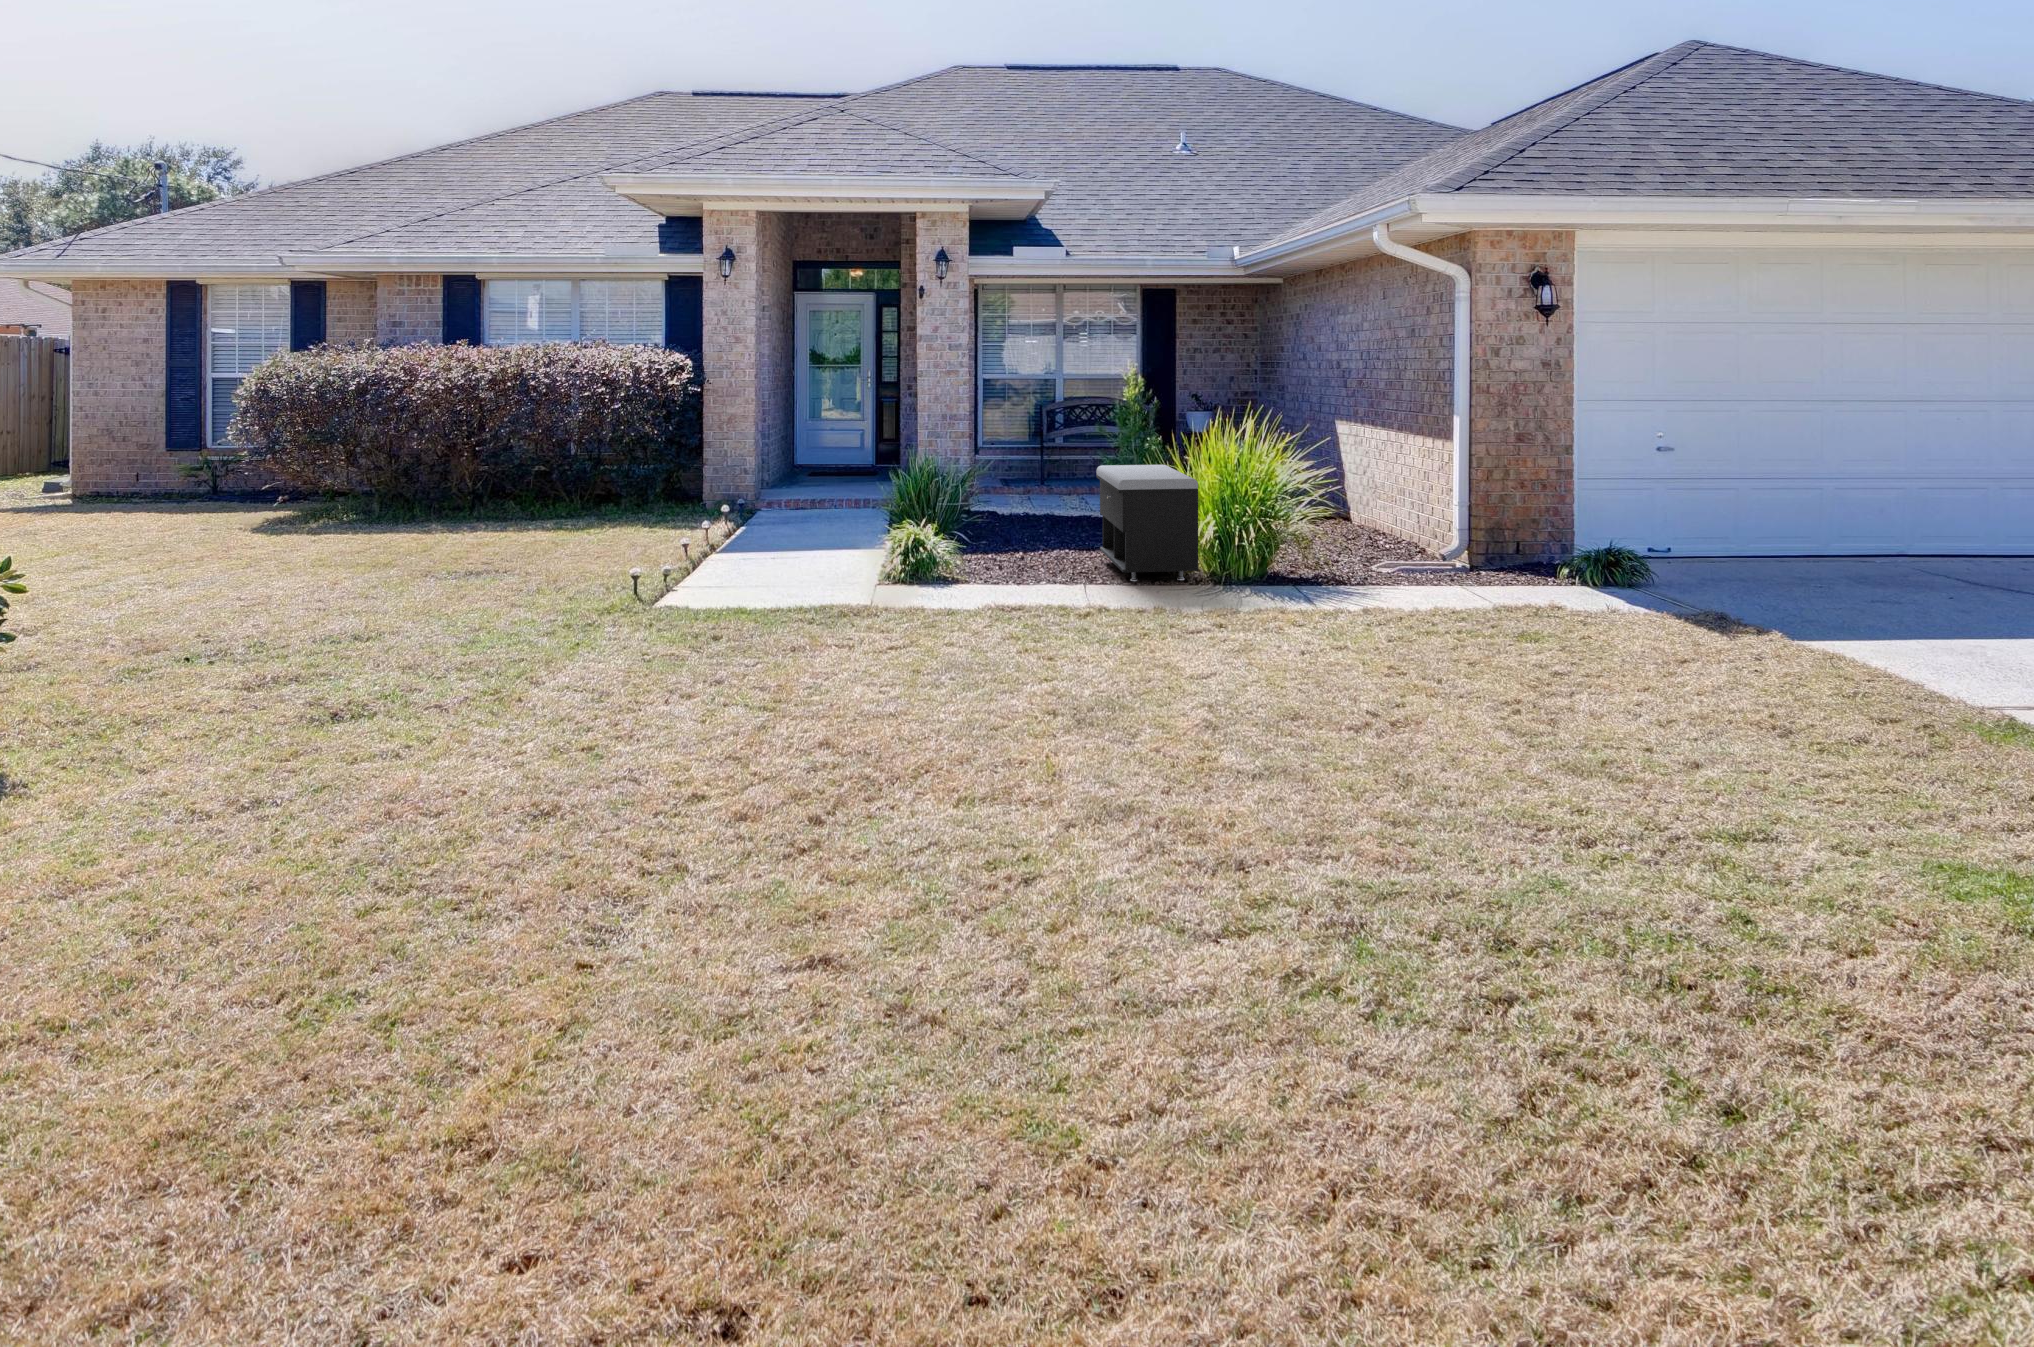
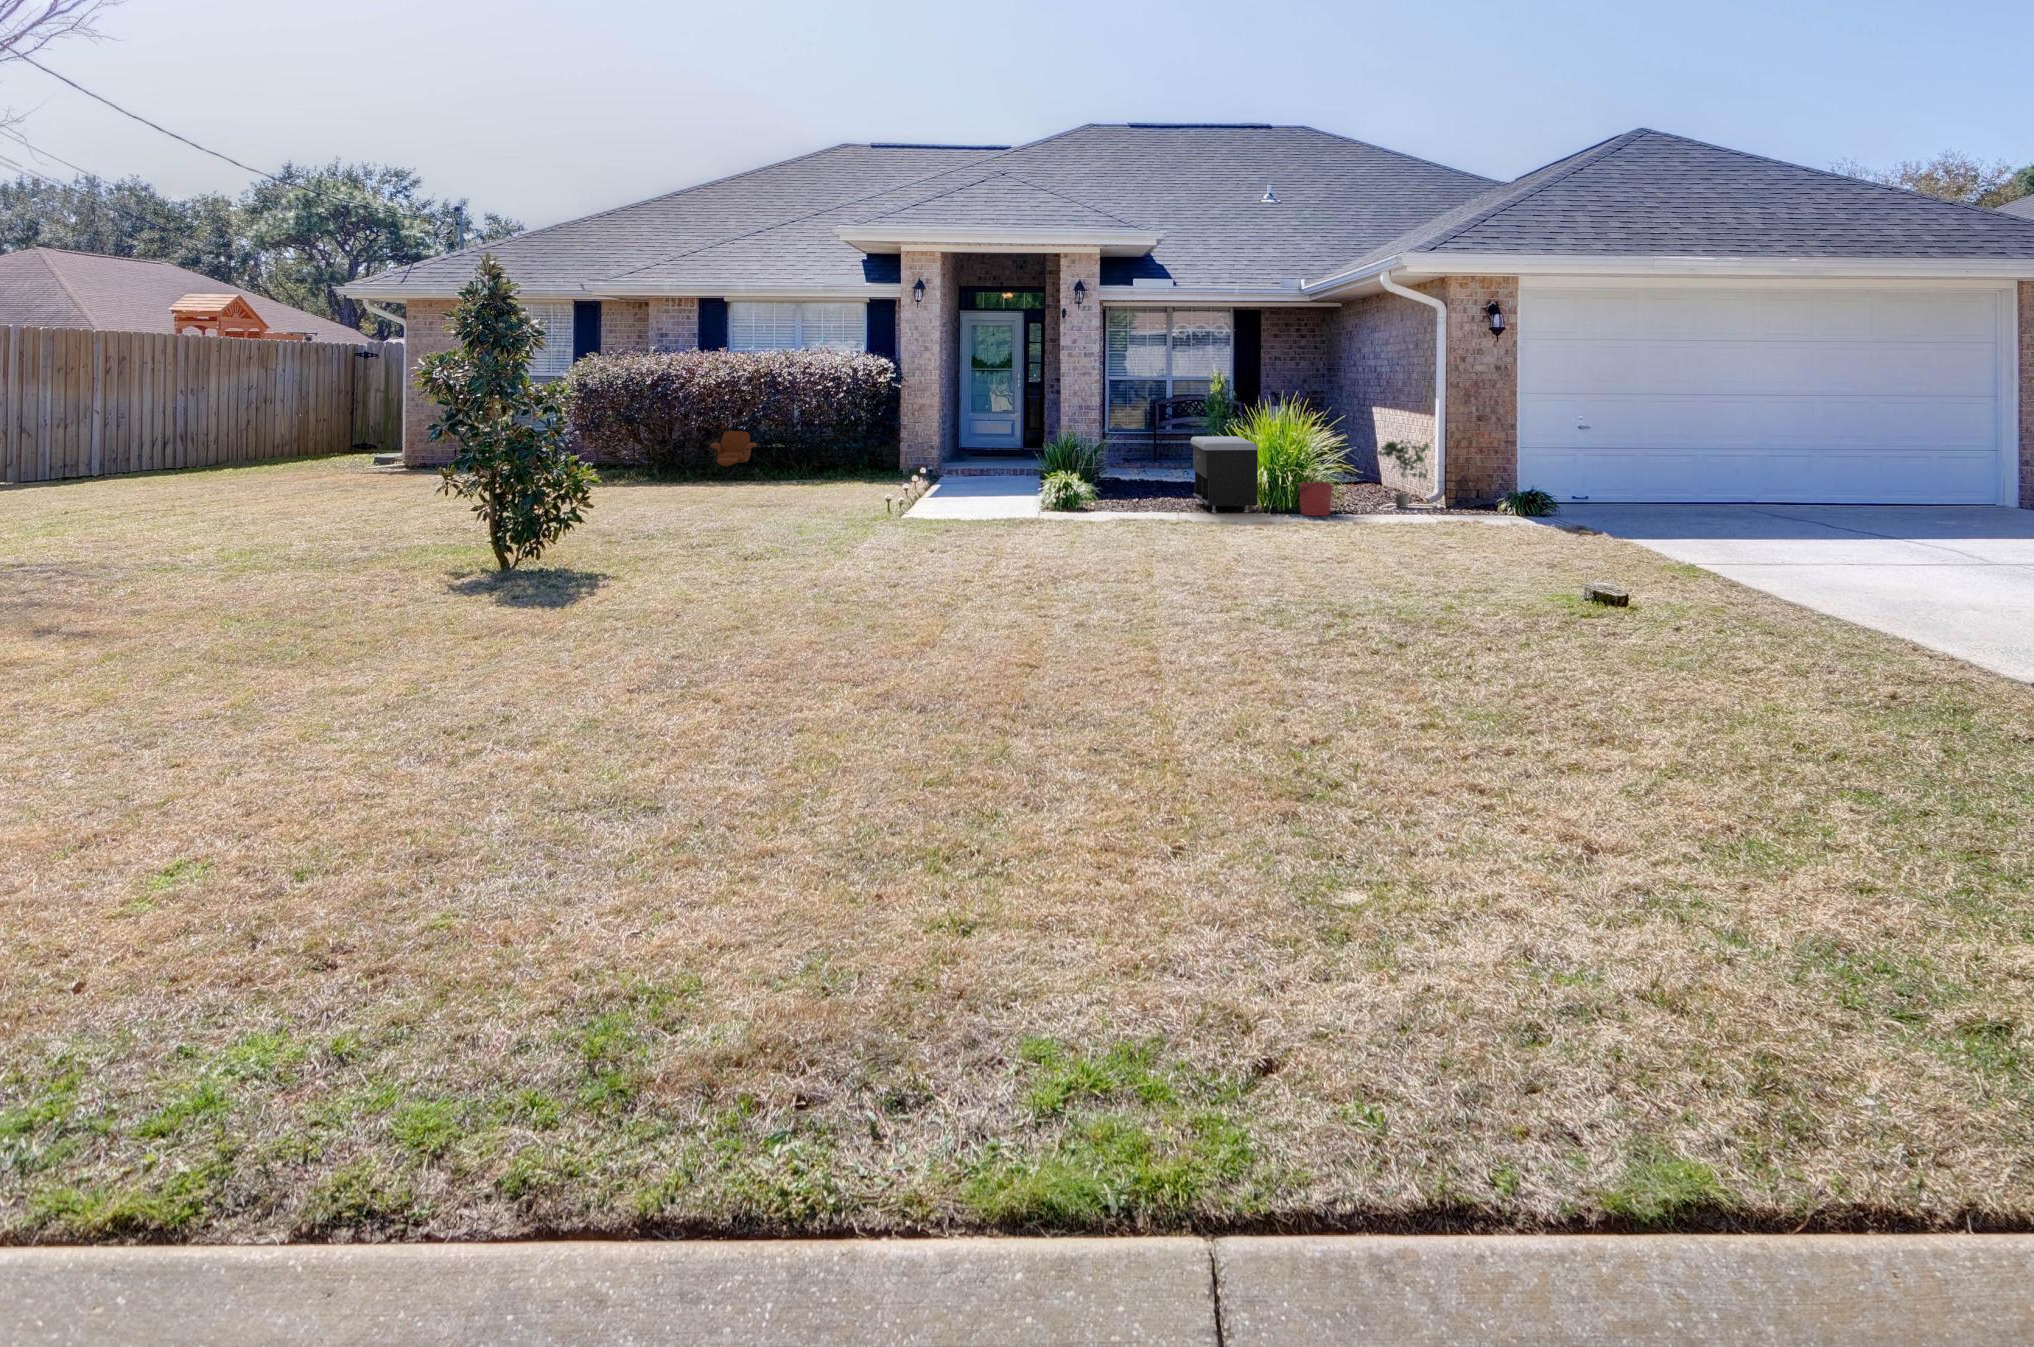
lounge chair: none [444,437,510,521] -> present [711,425,757,480]
potted plant: none [1365,470,1451,569] -> present [1378,440,1429,508]
bucket: none [1258,535,1313,588] -> present [1298,482,1333,516]

